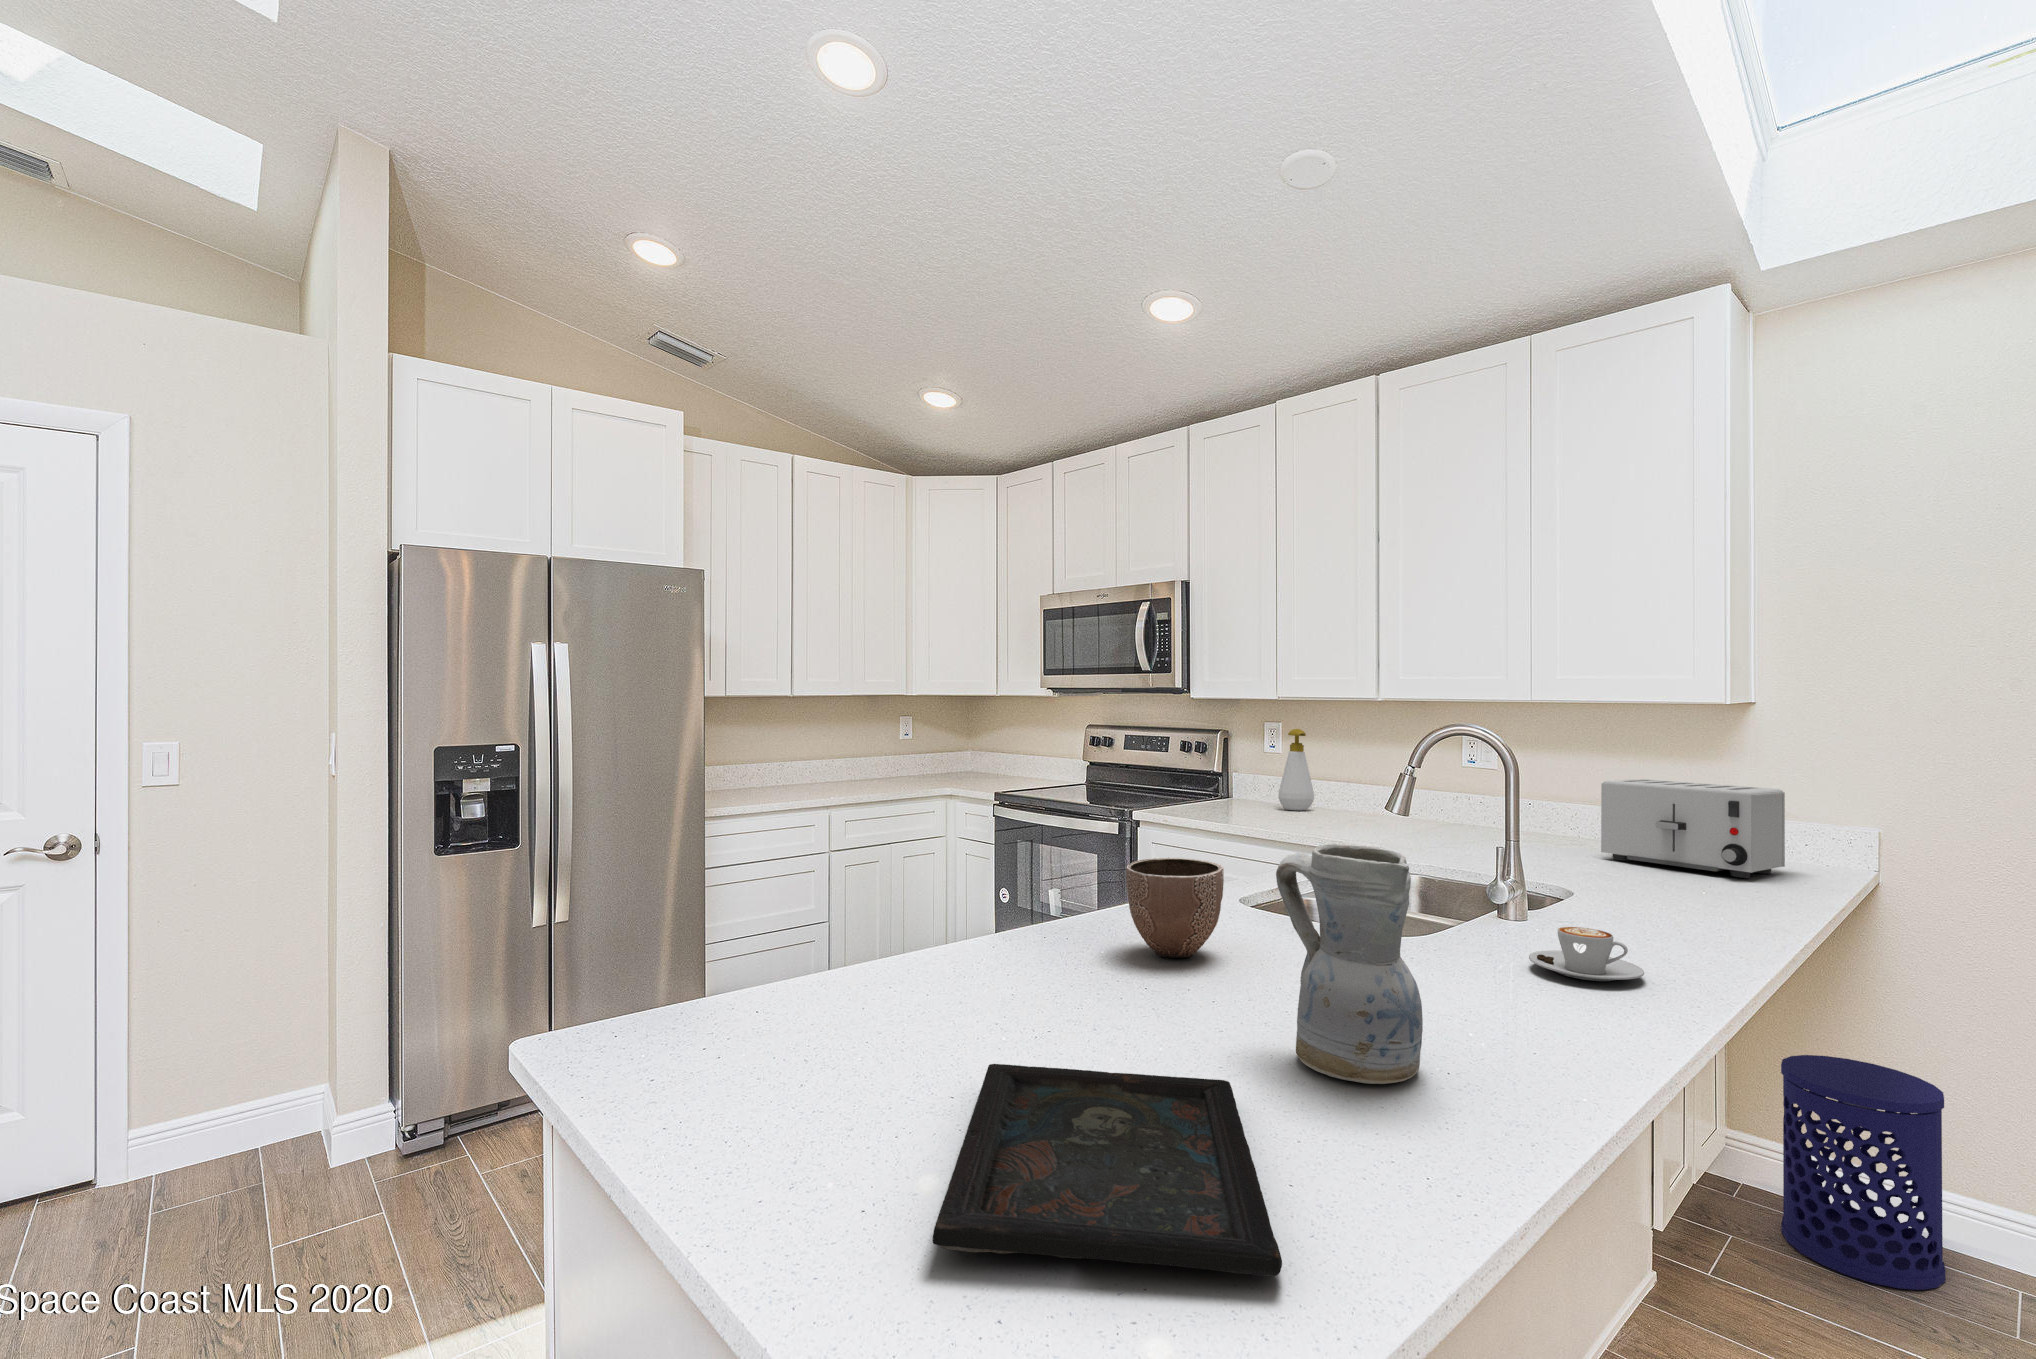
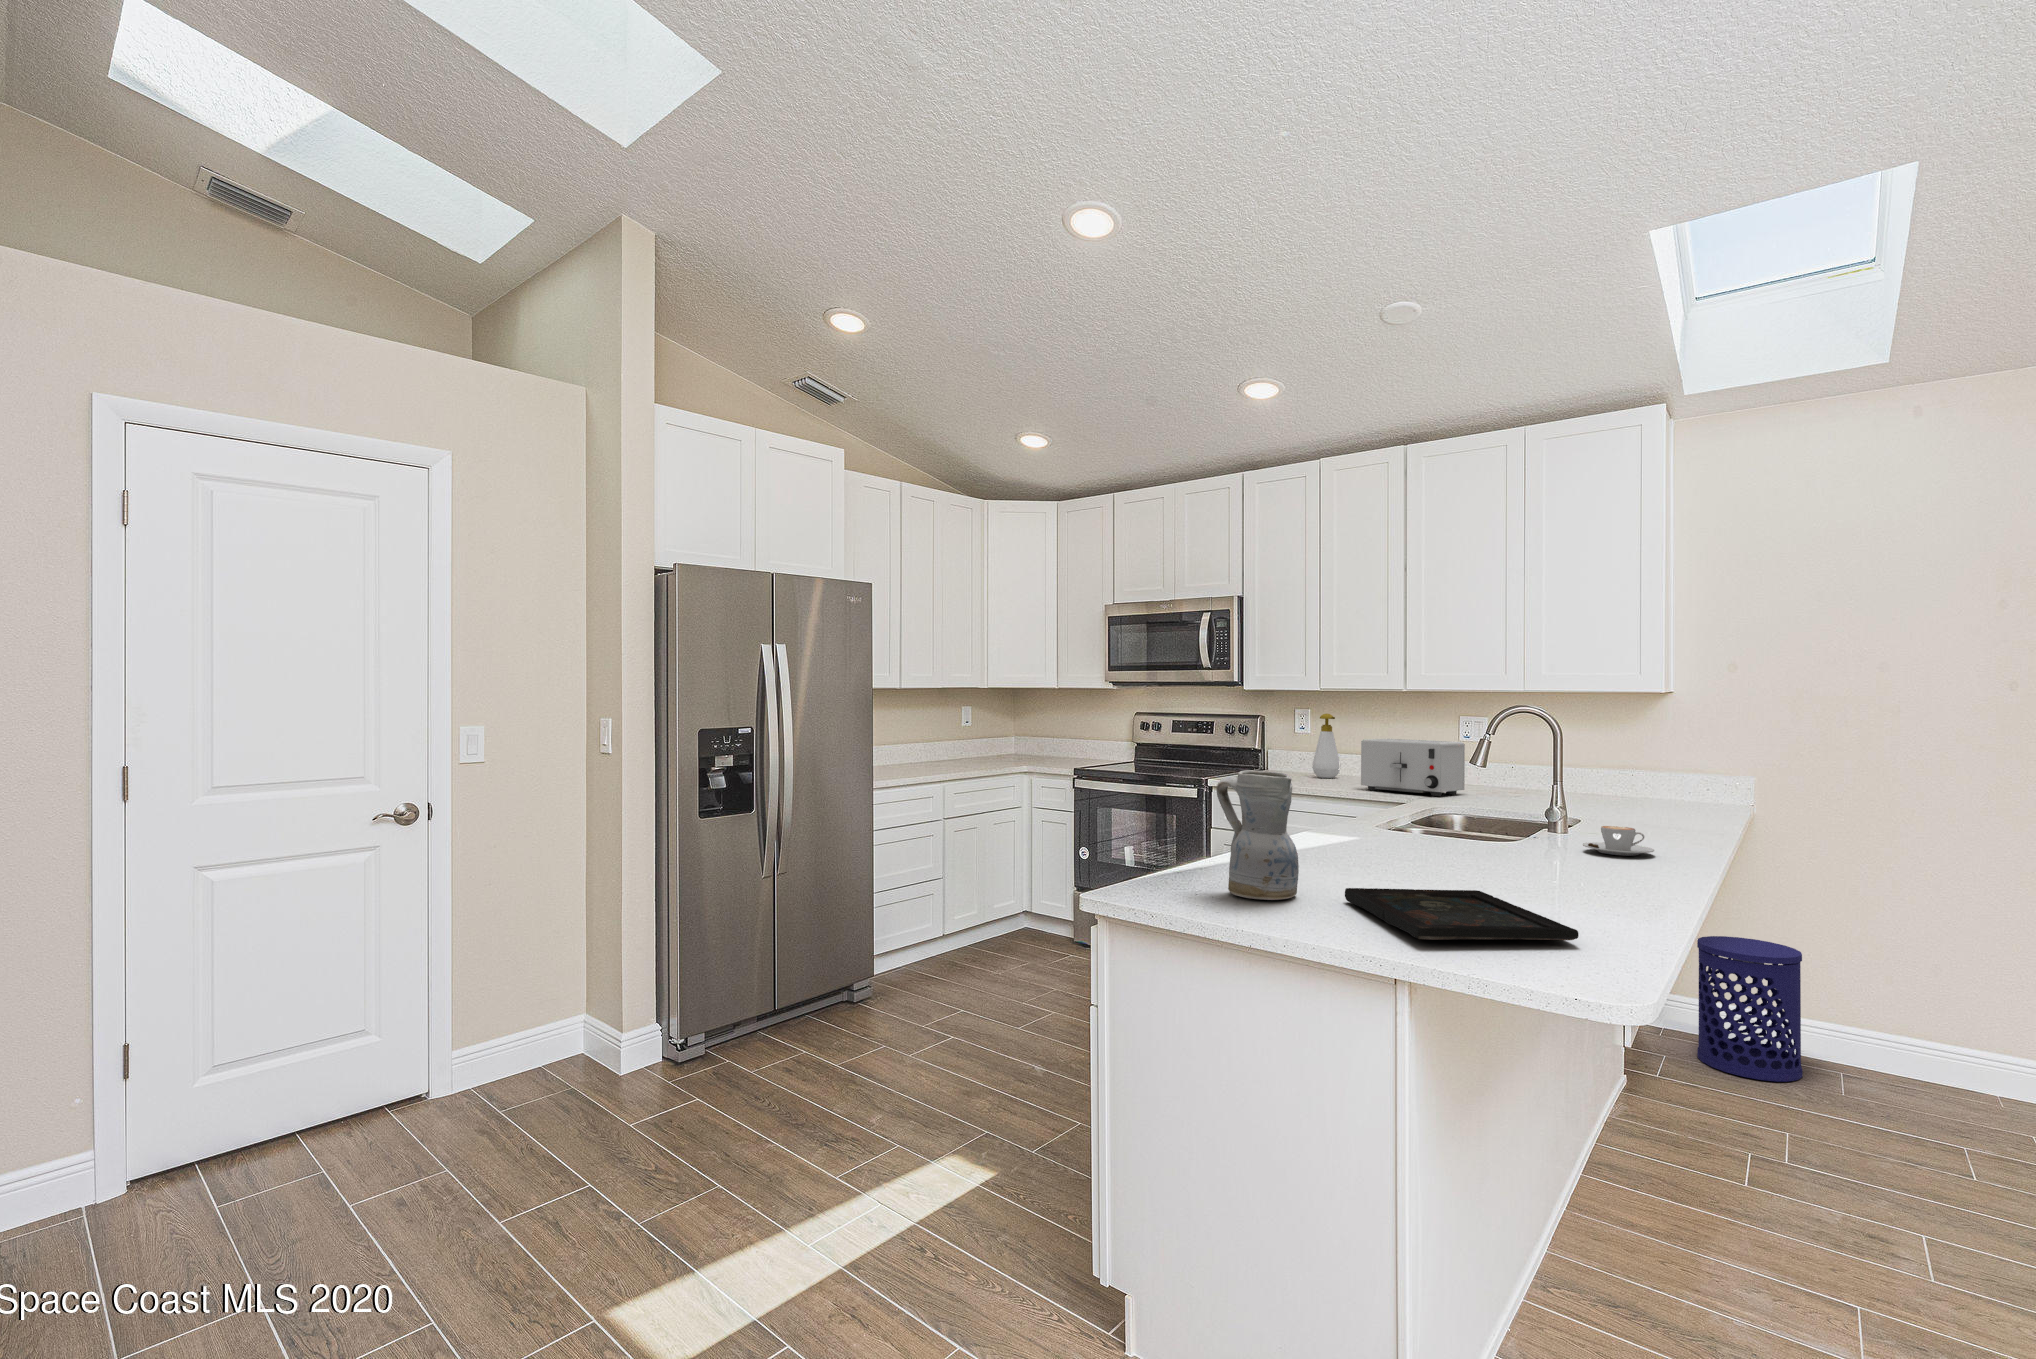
toaster: present [1601,779,1785,878] -> present [1361,739,1465,796]
ceramic pitcher: present [1276,844,1423,1084] -> present [1216,770,1299,900]
decorative bowl: present [1126,858,1224,958] -> none [1330,790,1396,853]

